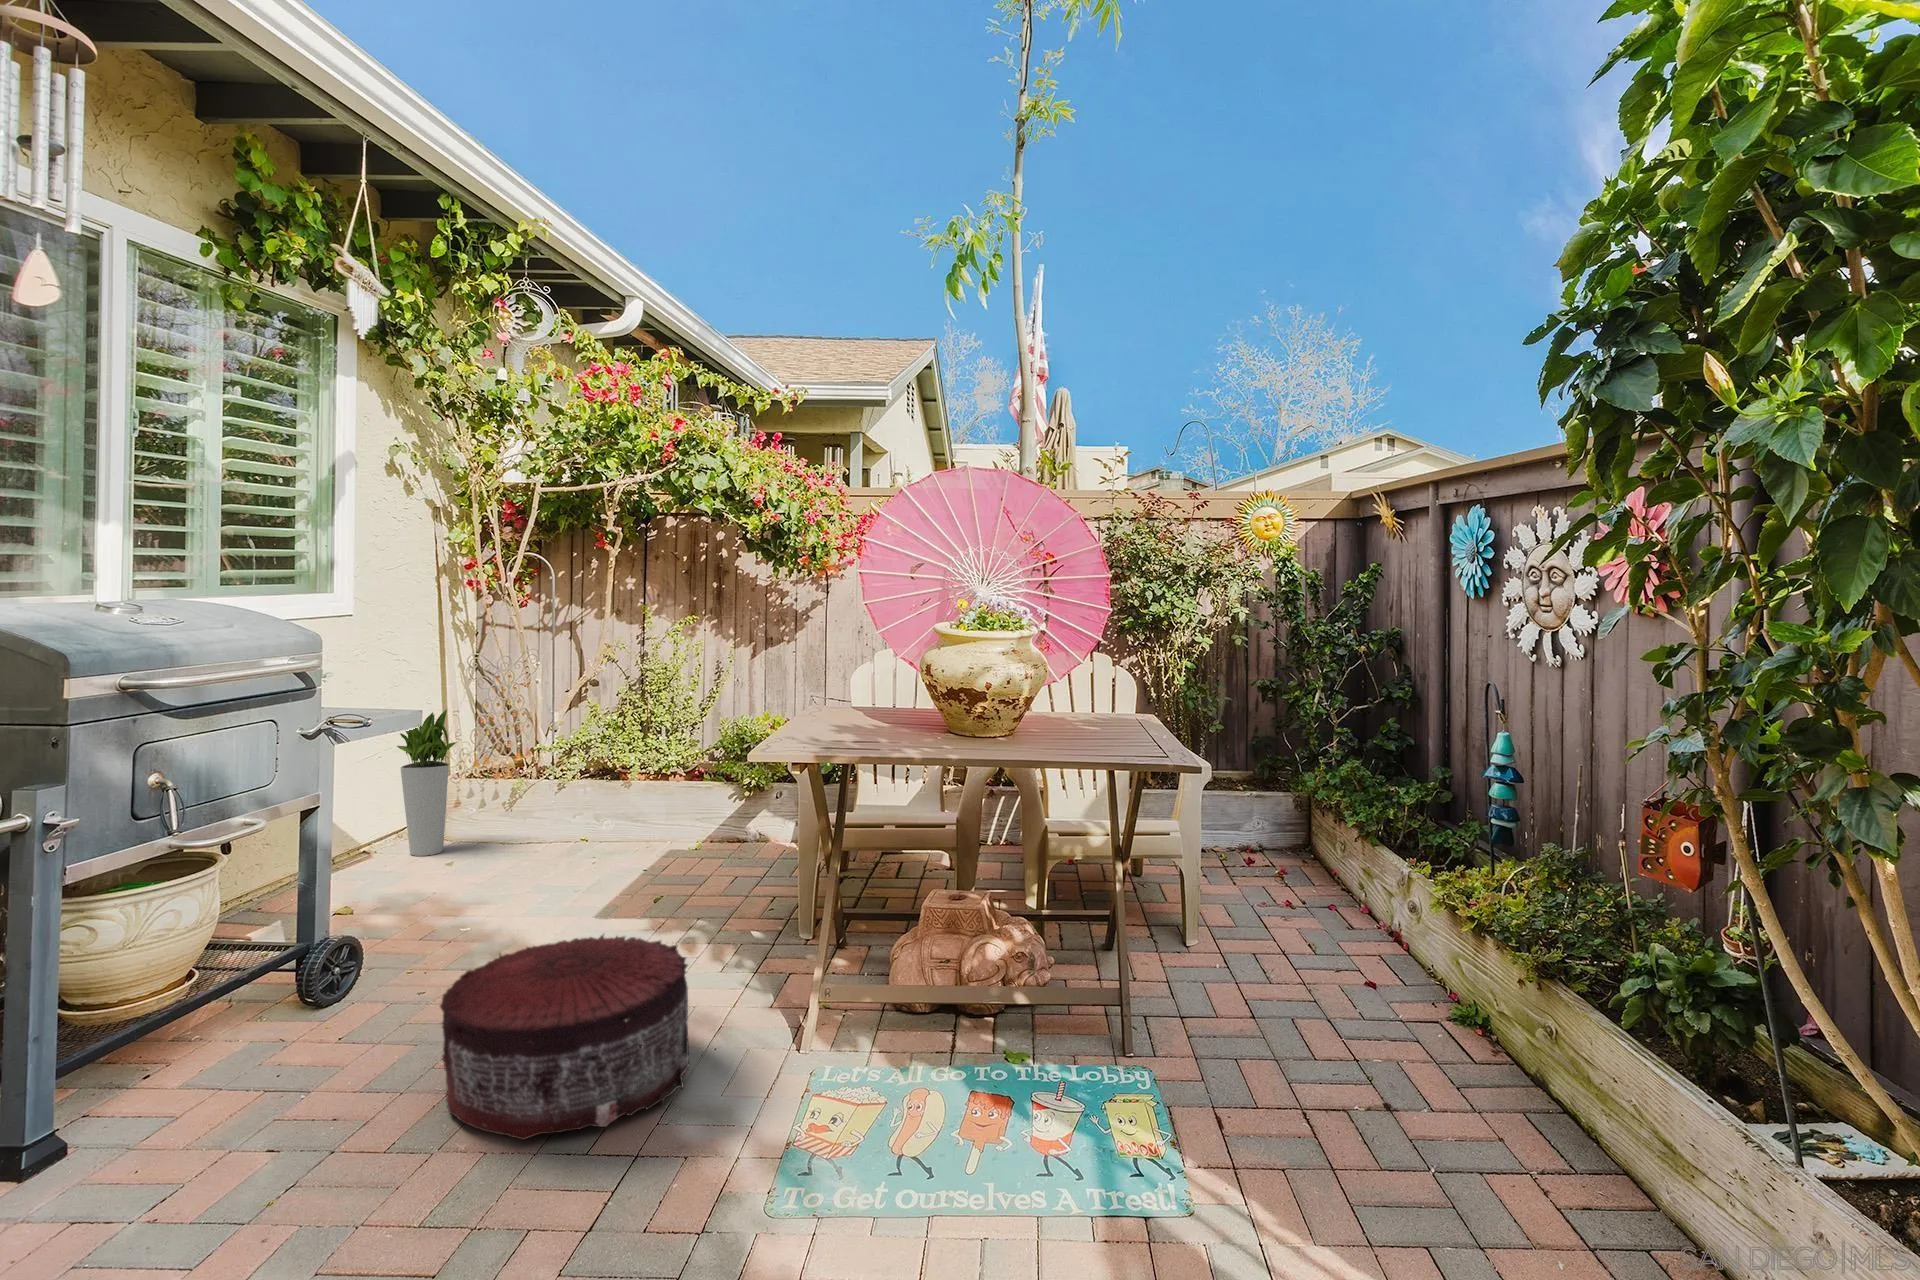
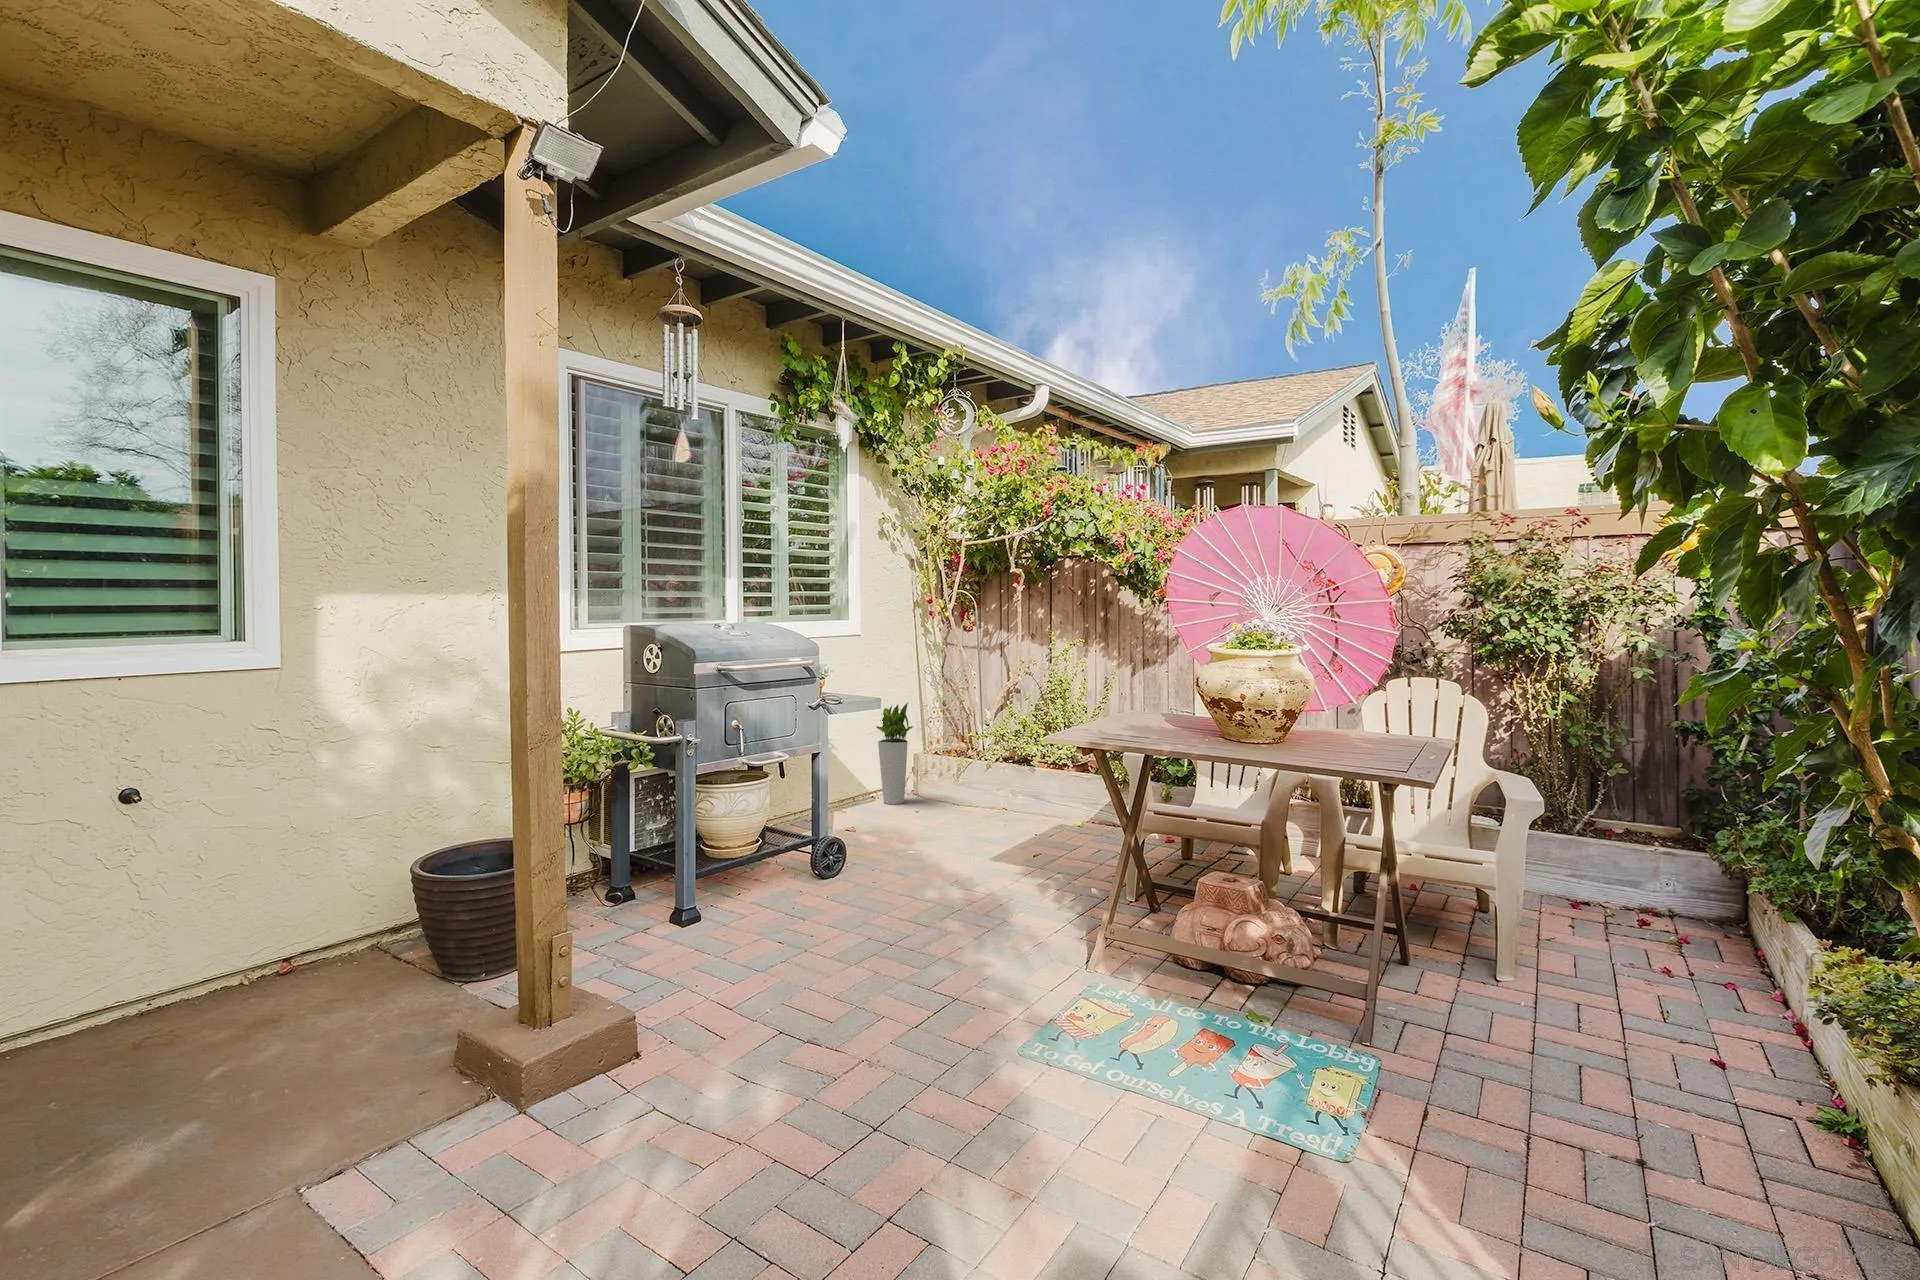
pouf: present [440,935,689,1140] -> none [840,864,1002,994]

